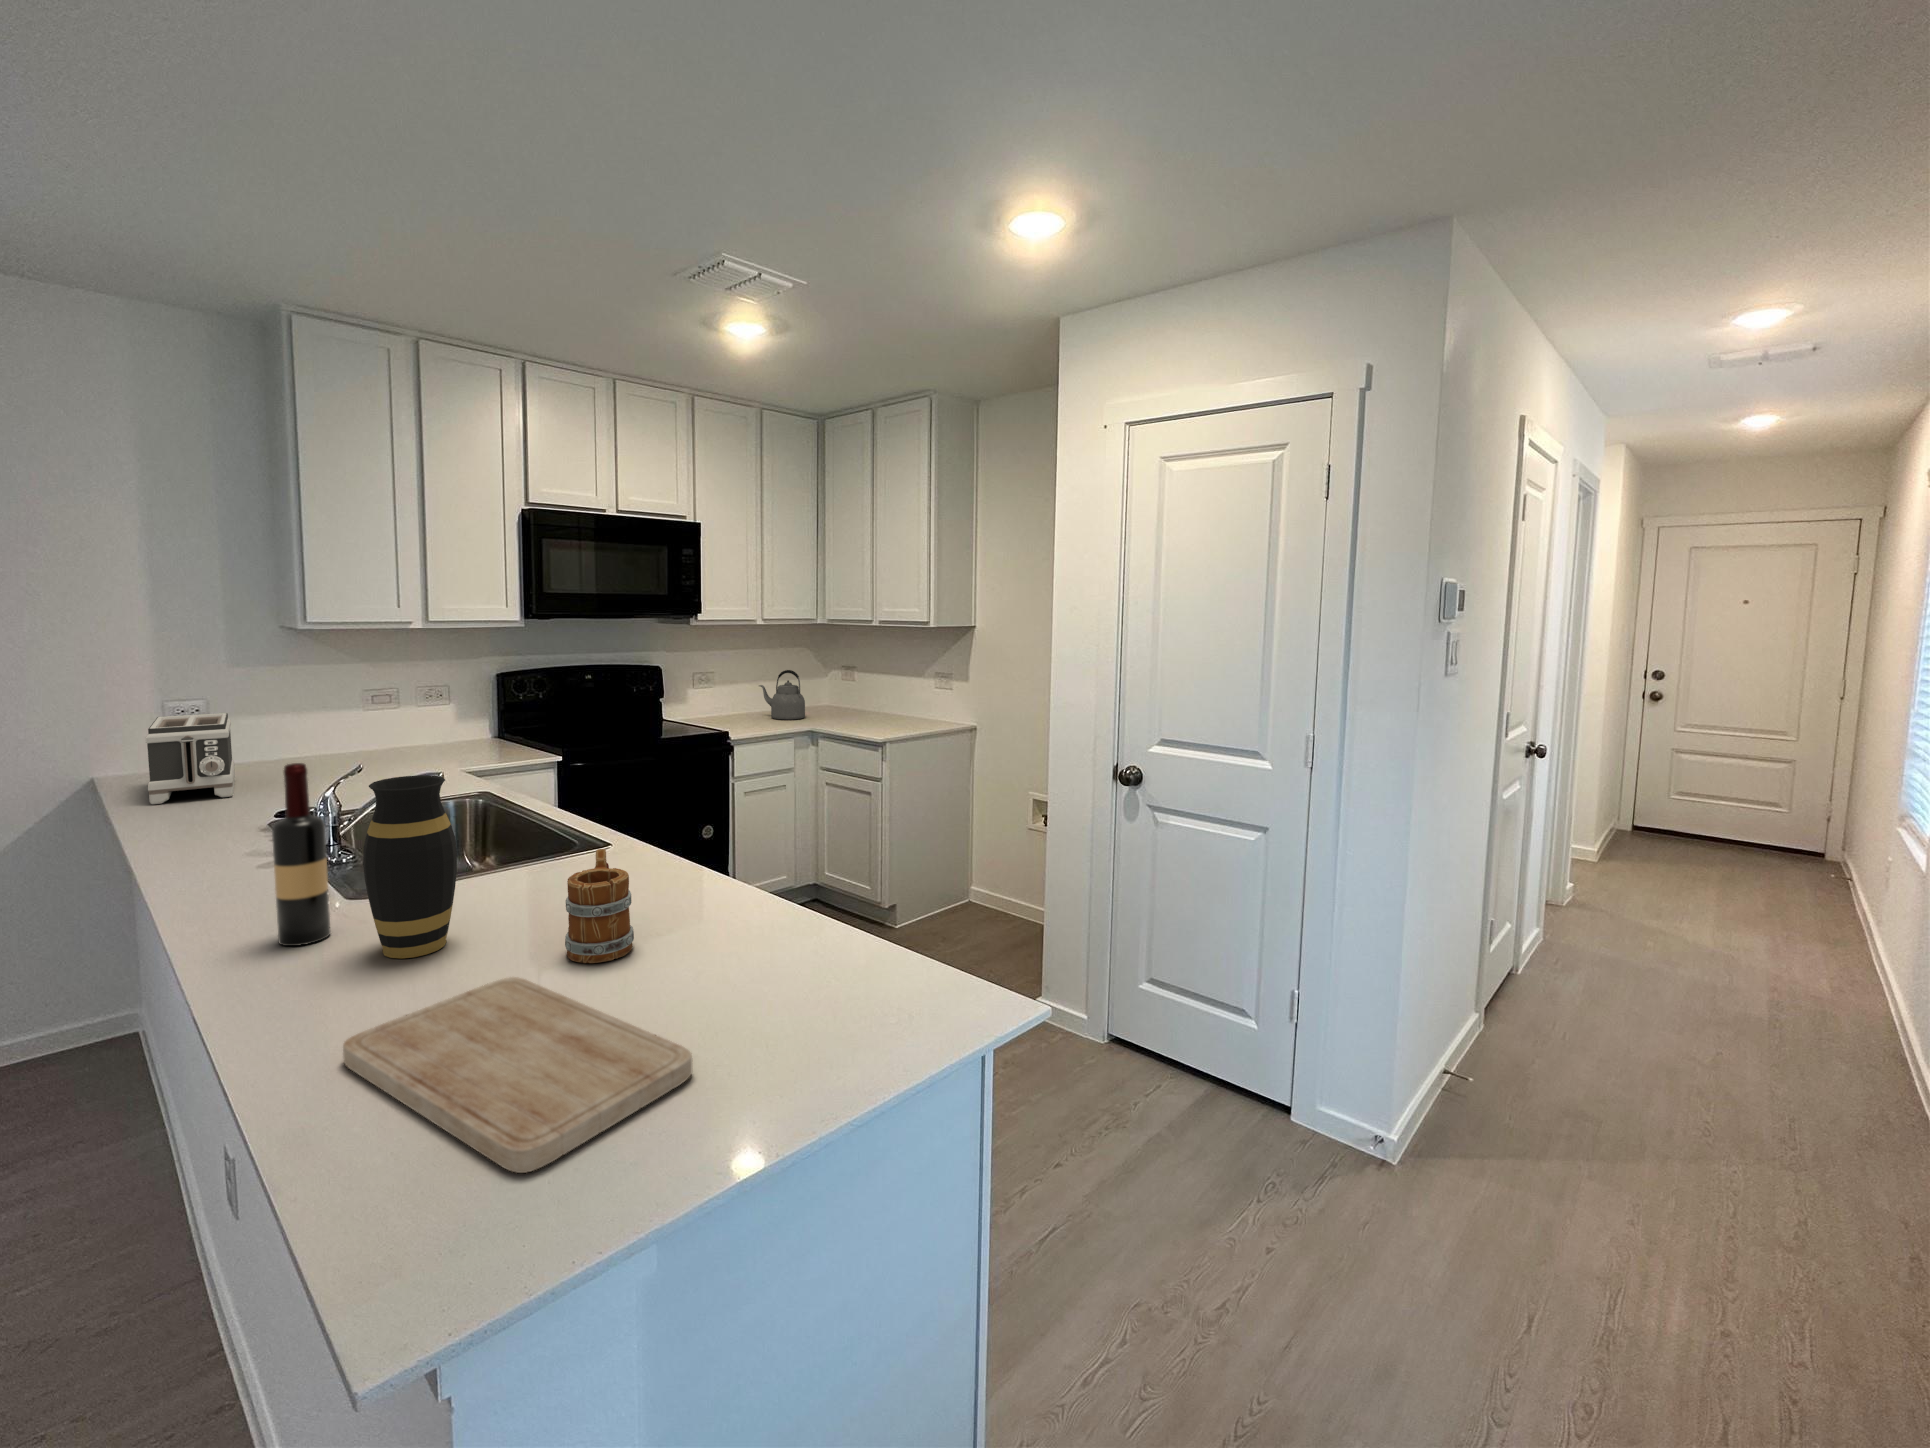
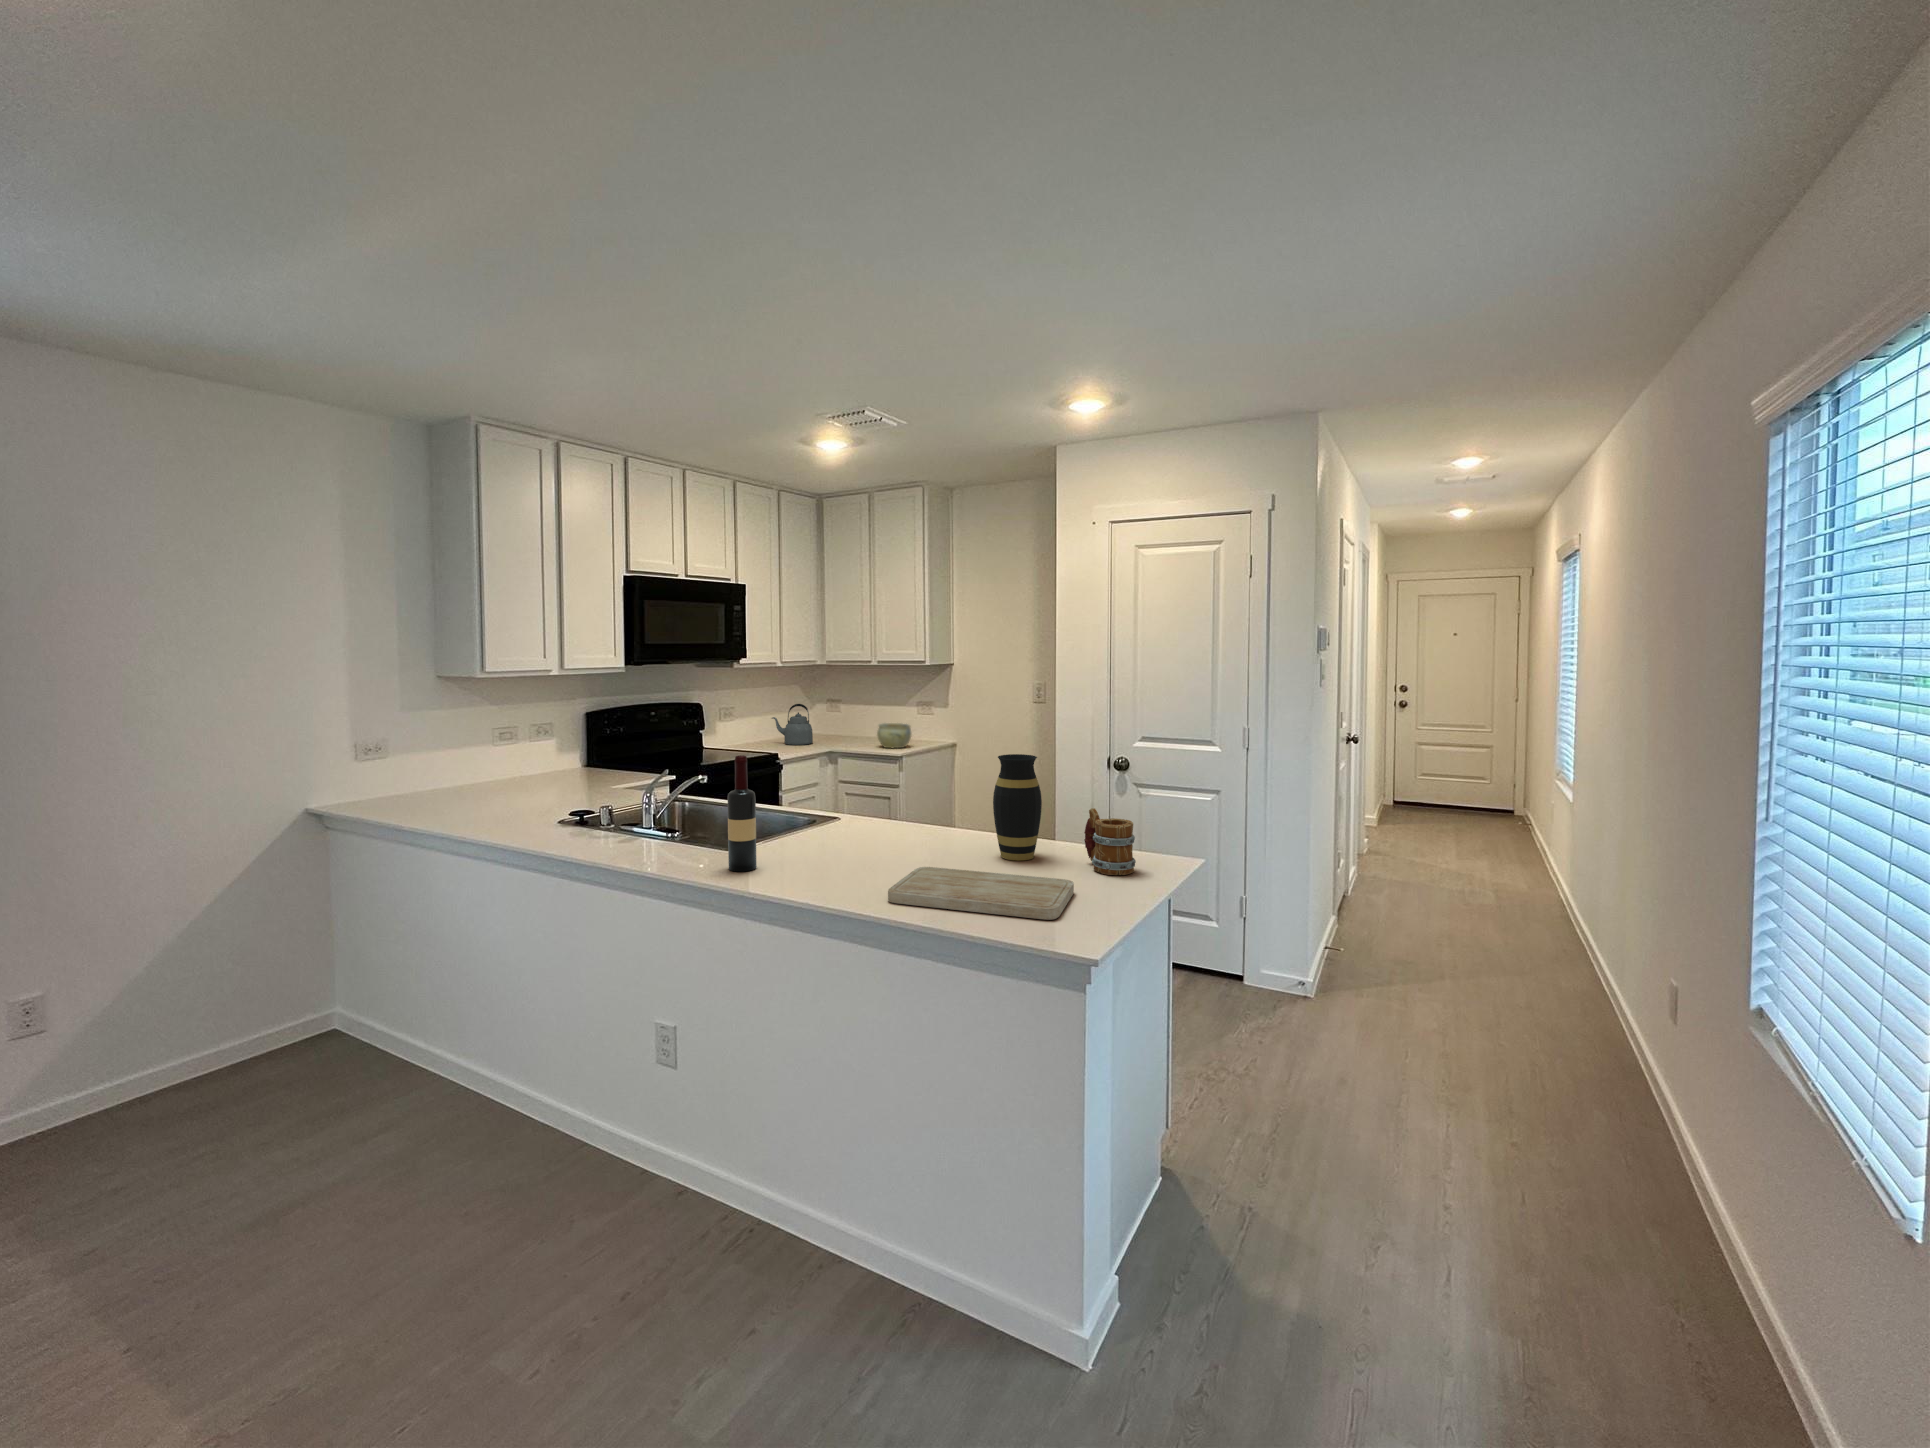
ceramic bowl: none [870,698,913,730] -> present [877,723,911,748]
toaster: present [146,713,235,804] -> none [386,748,475,820]
vase: present [363,775,457,958] -> present [993,754,1042,861]
mug: present [565,849,634,963] -> present [1084,808,1136,875]

